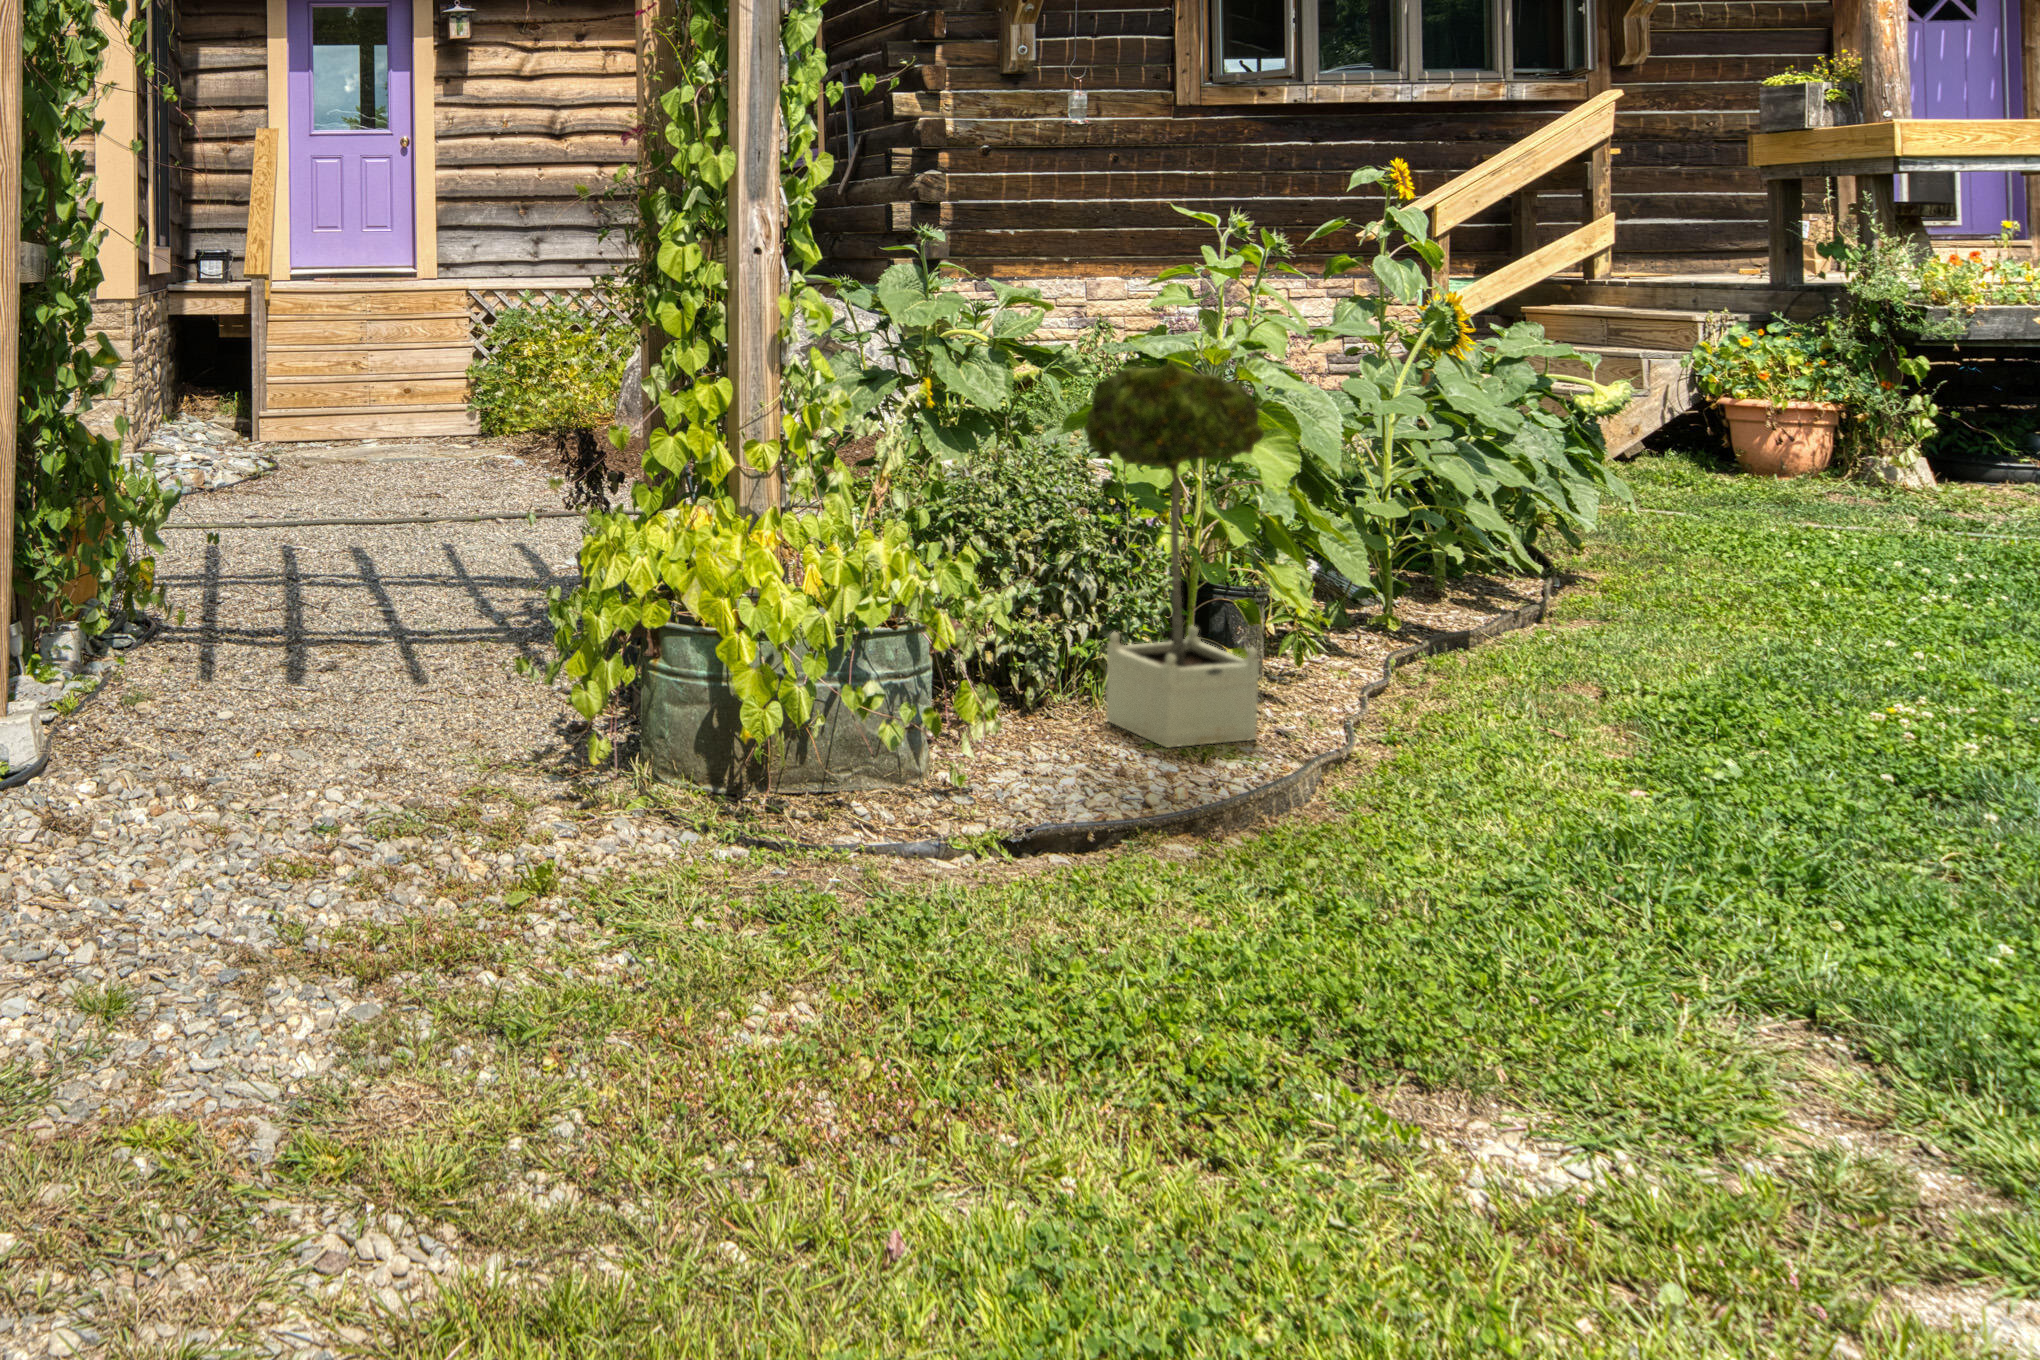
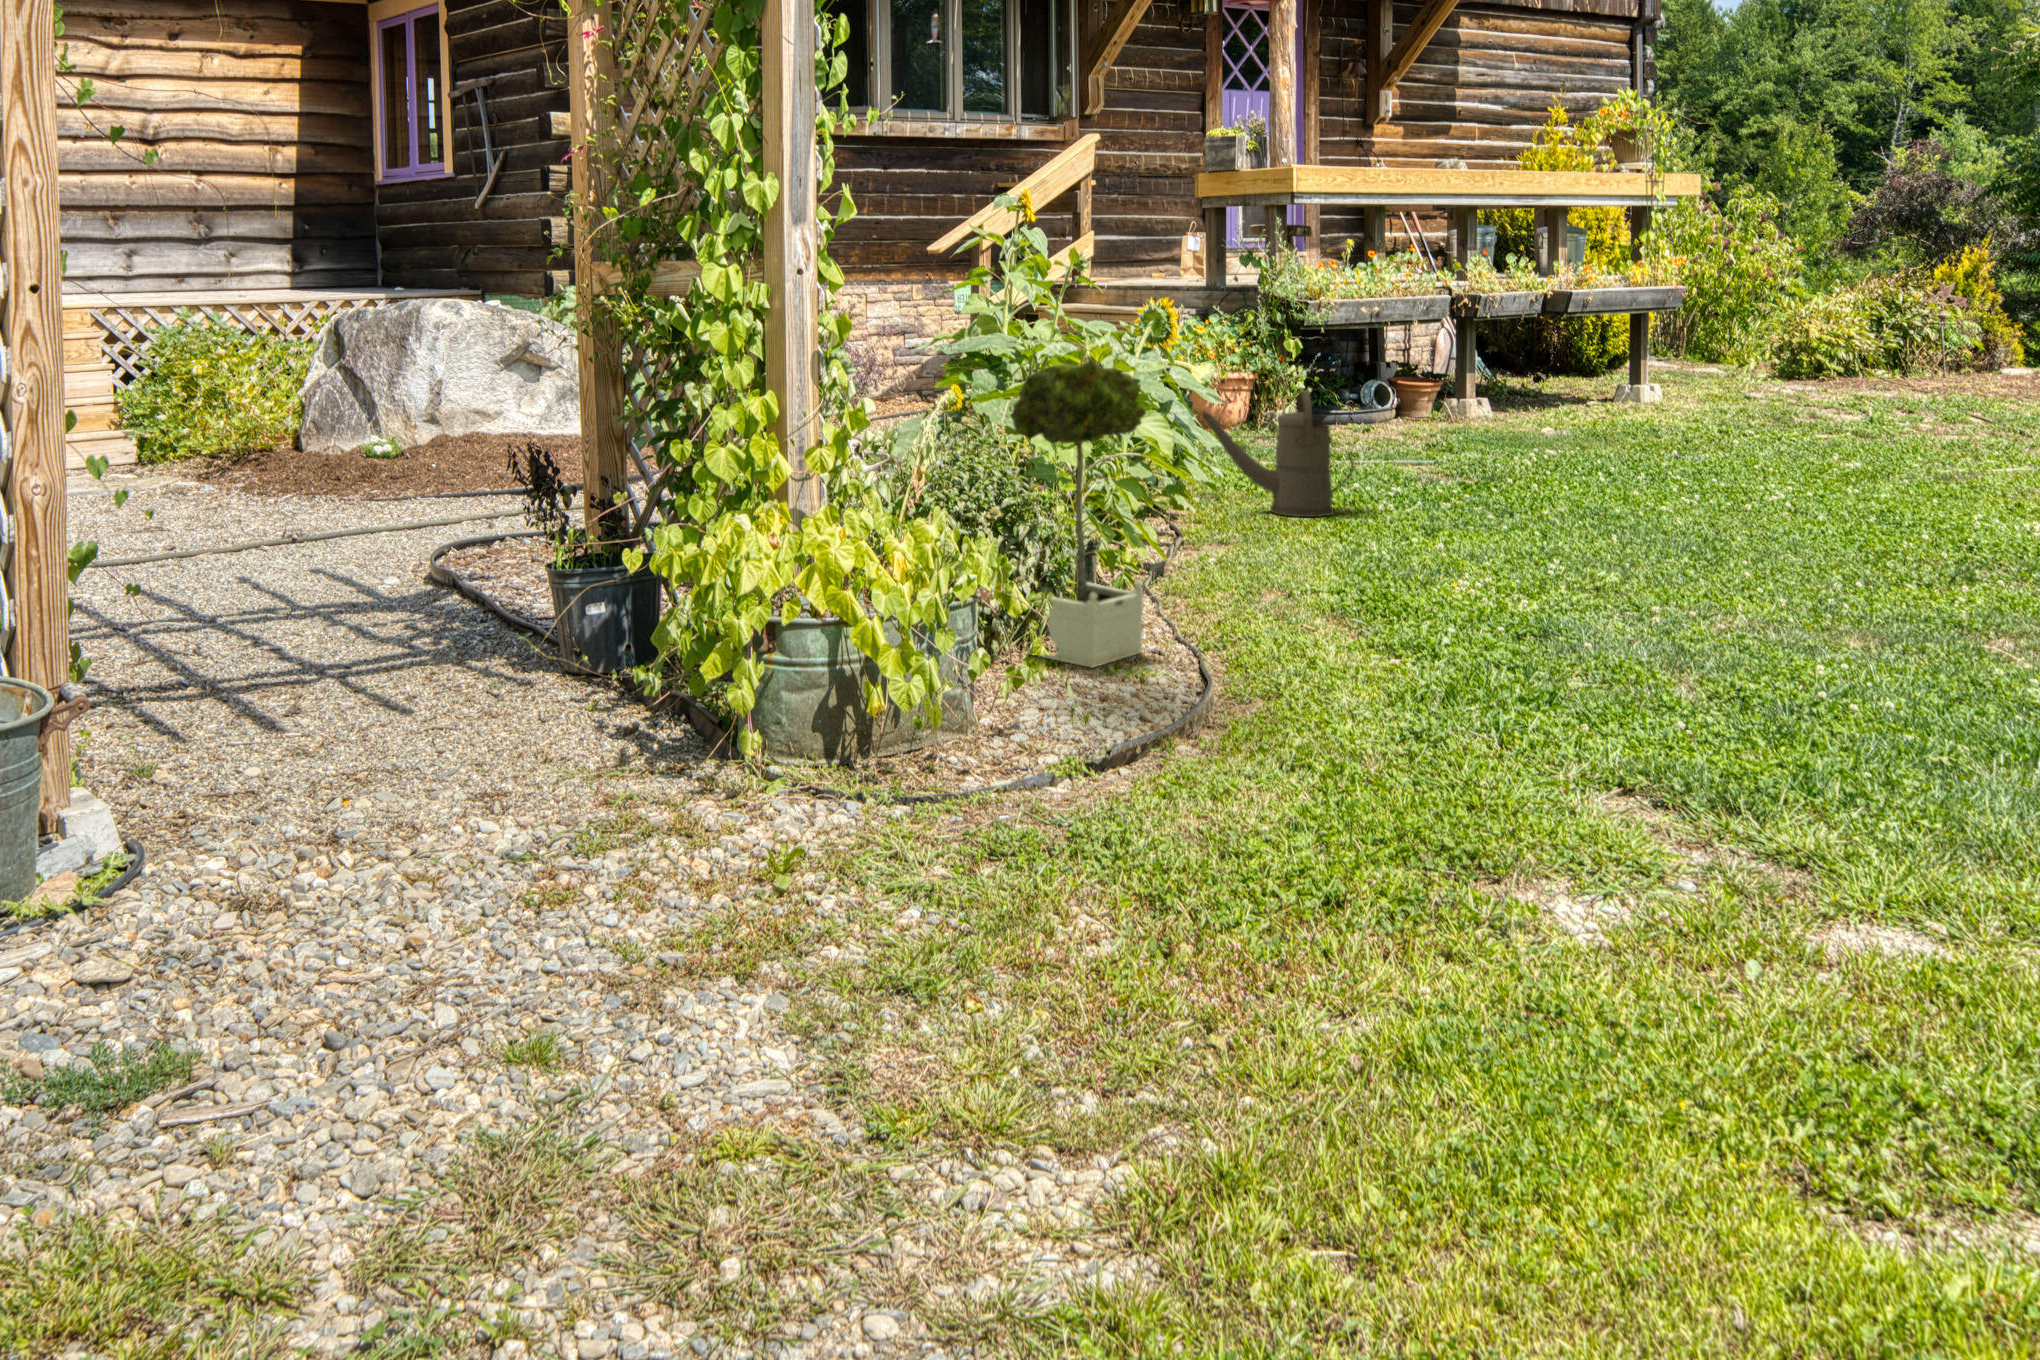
watering can: none [1562,426,1804,603] -> present [1202,390,1354,517]

